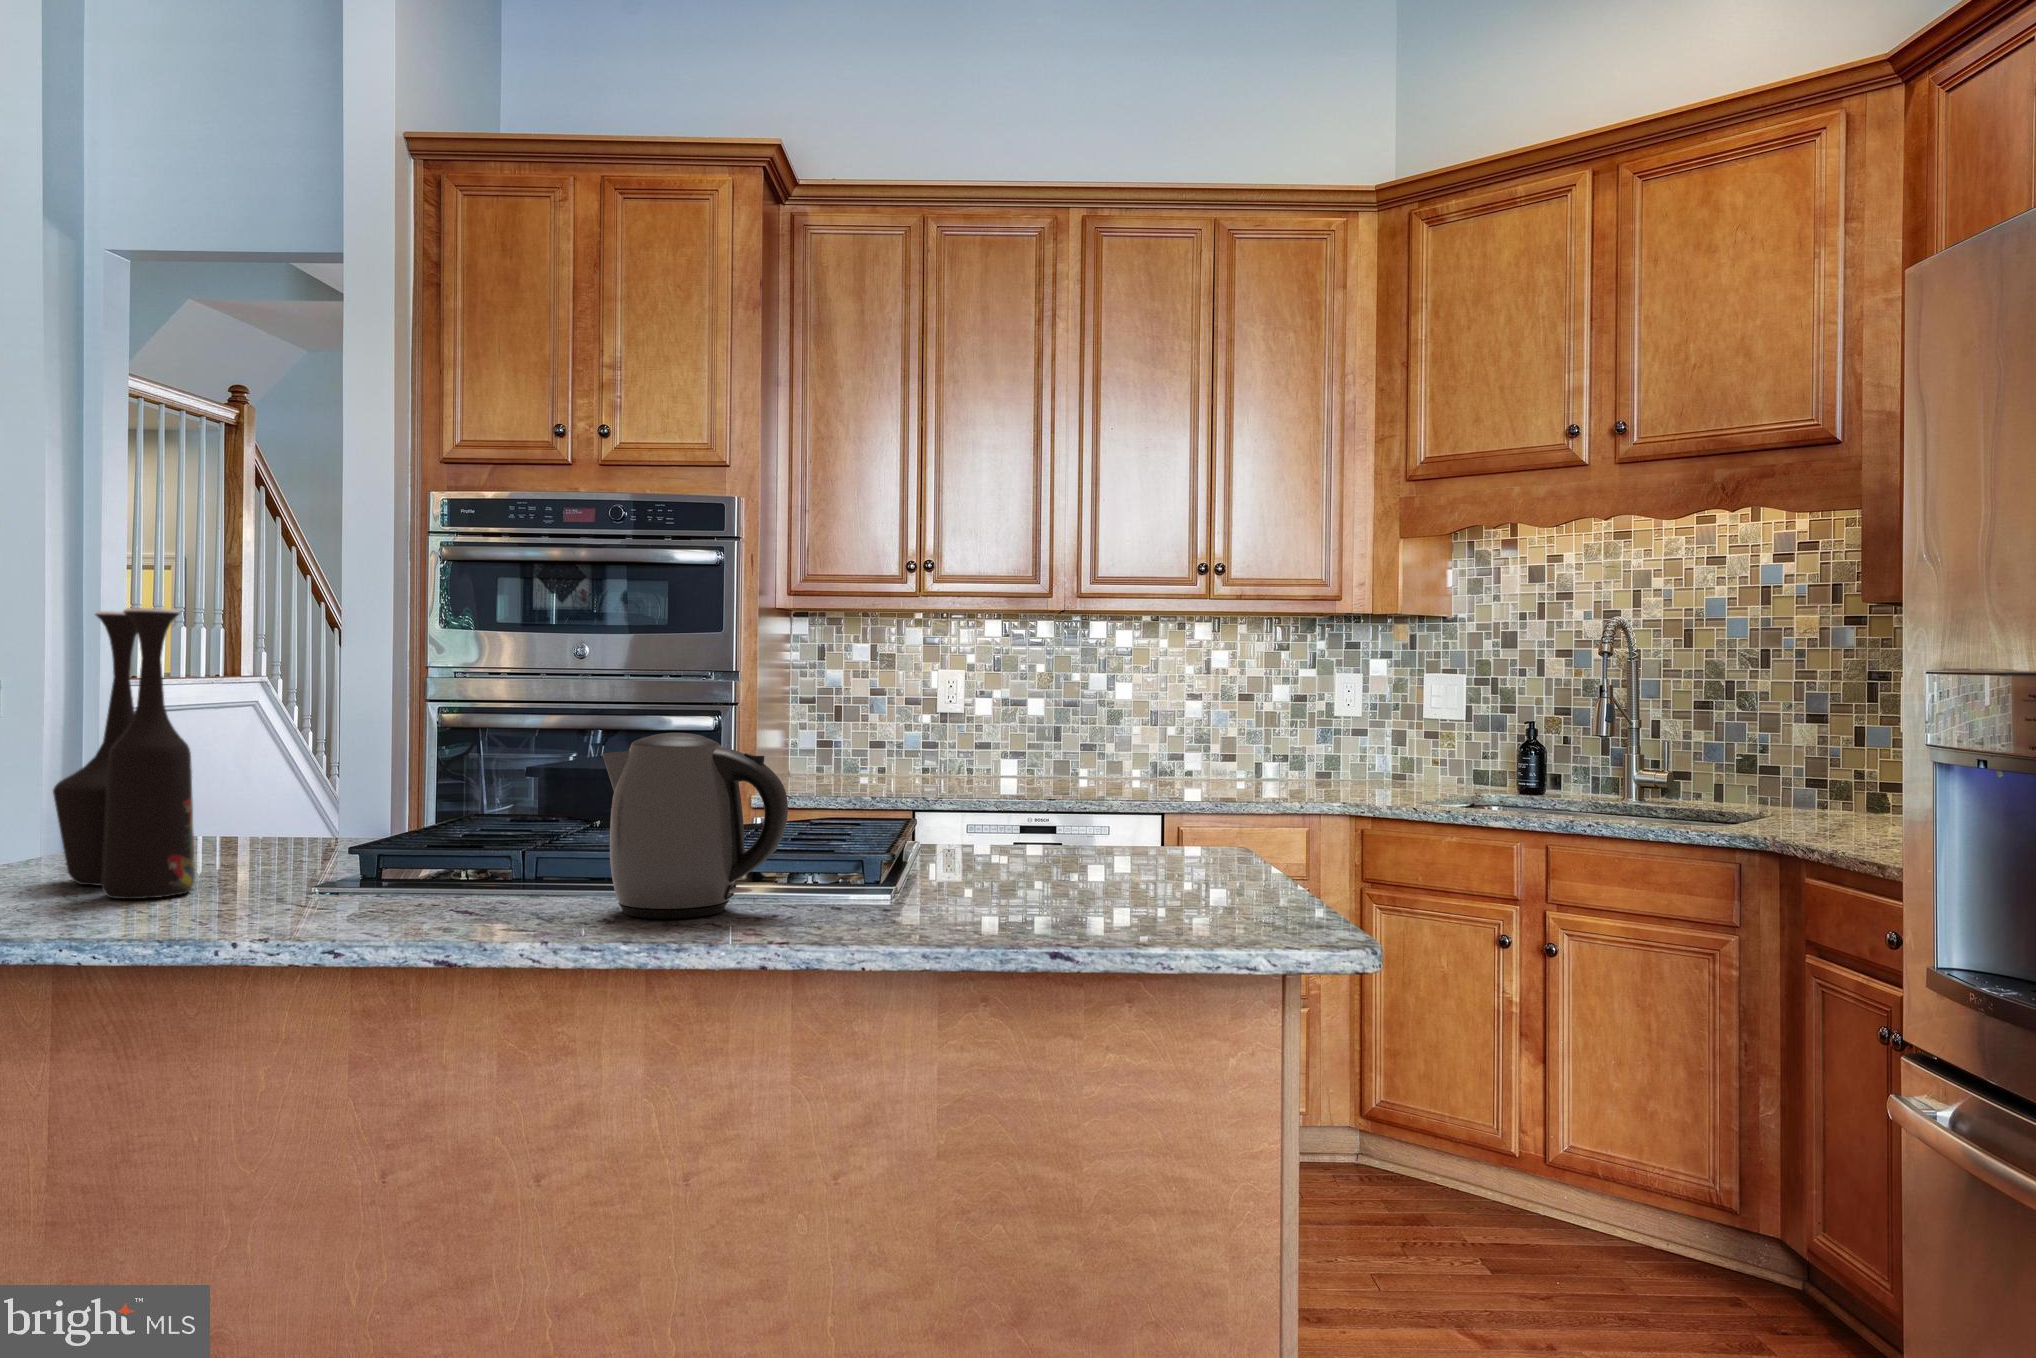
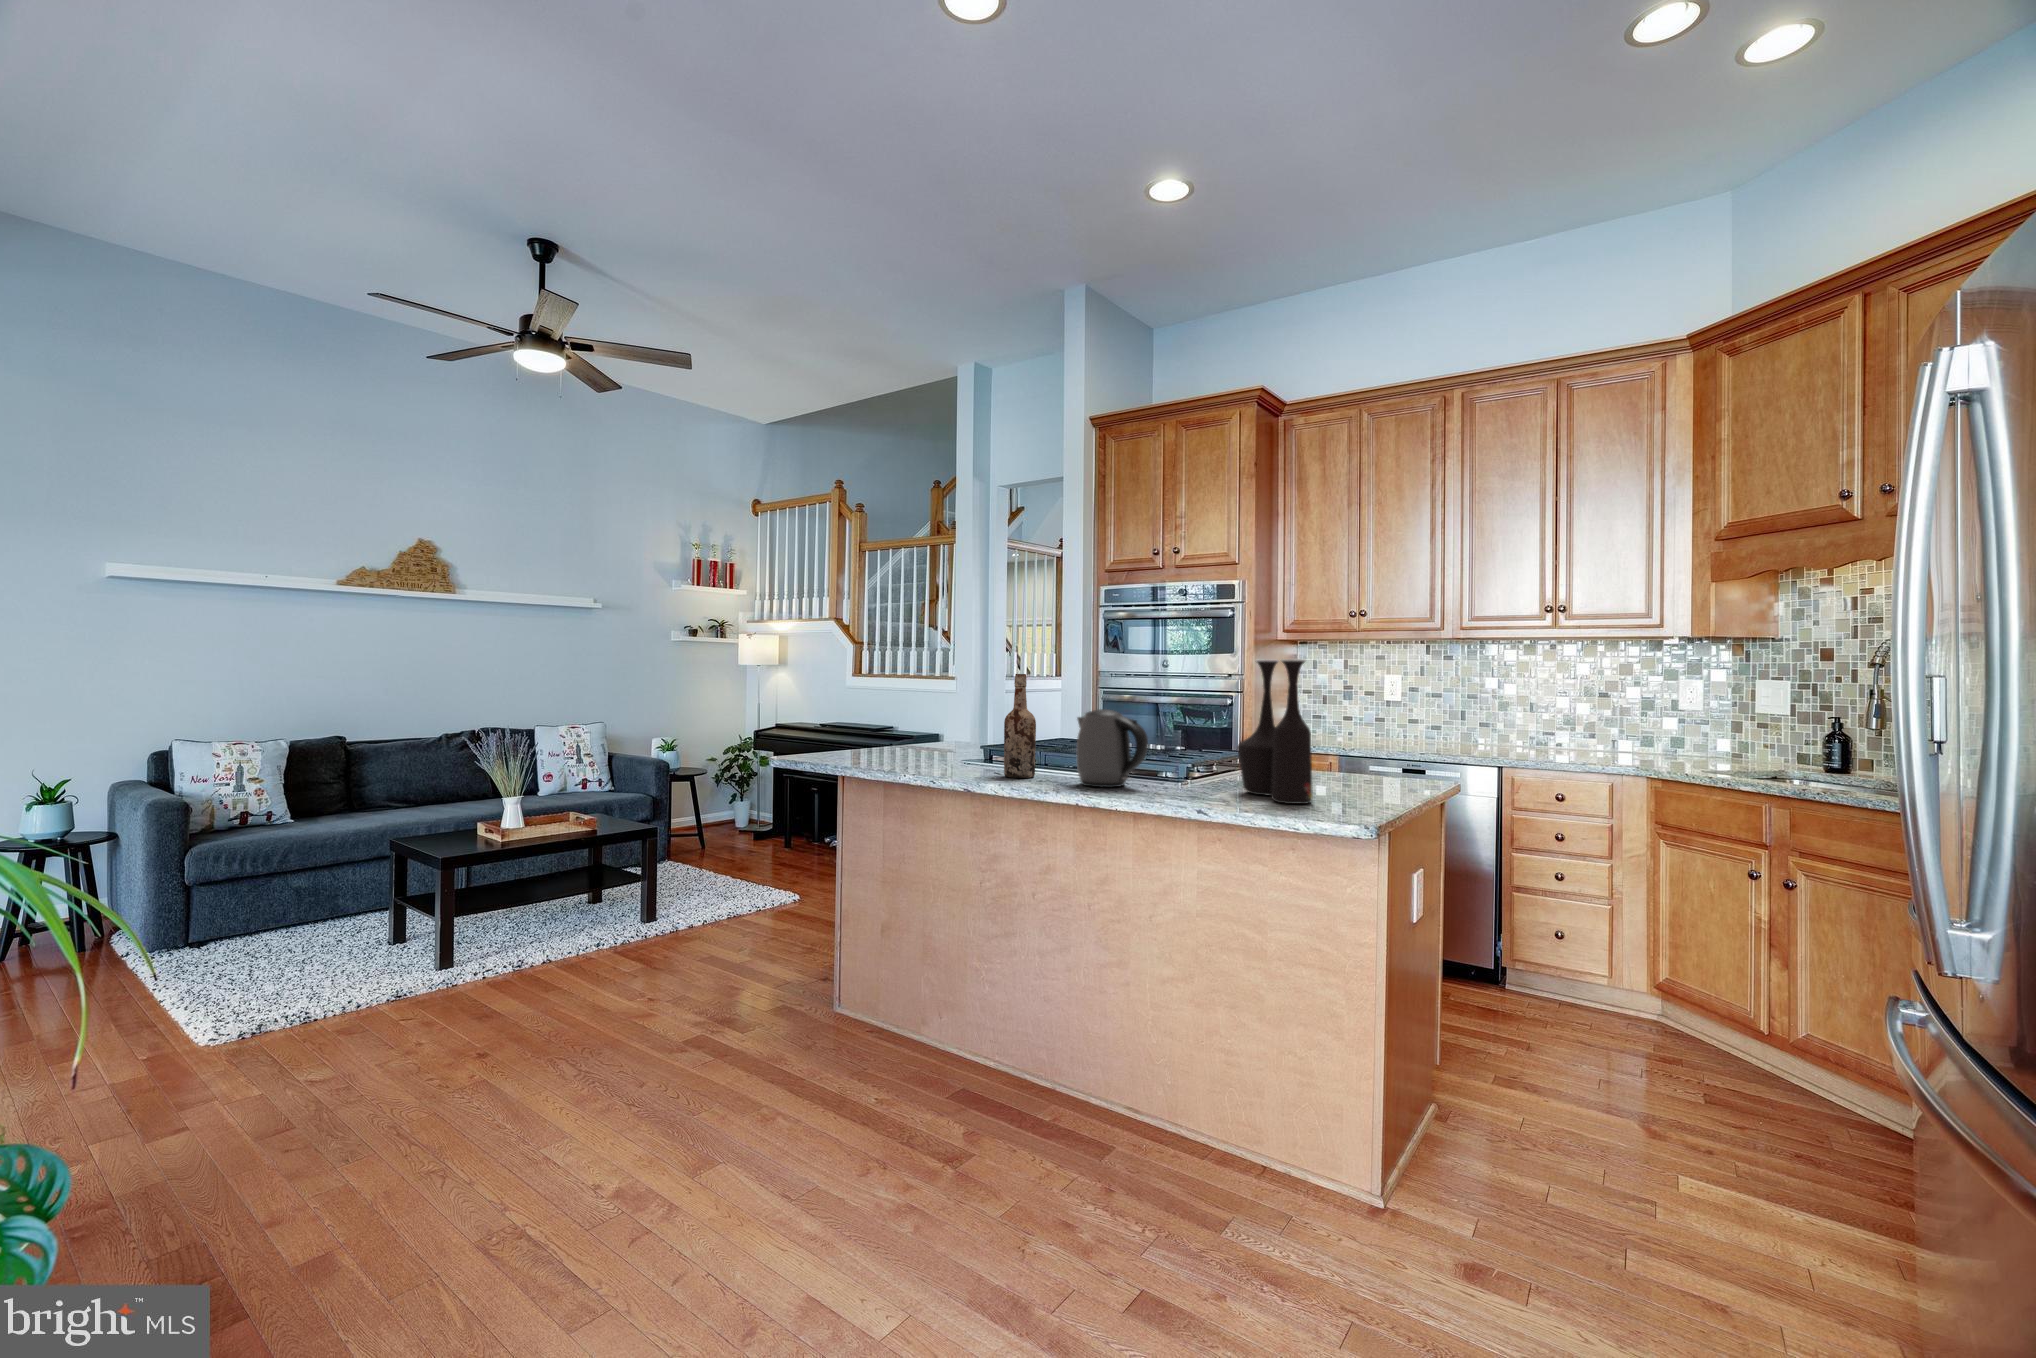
vase: present [53,608,195,899] -> present [1237,659,1313,804]
wine bottle: none [391,650,477,912] -> present [1004,674,1036,778]

